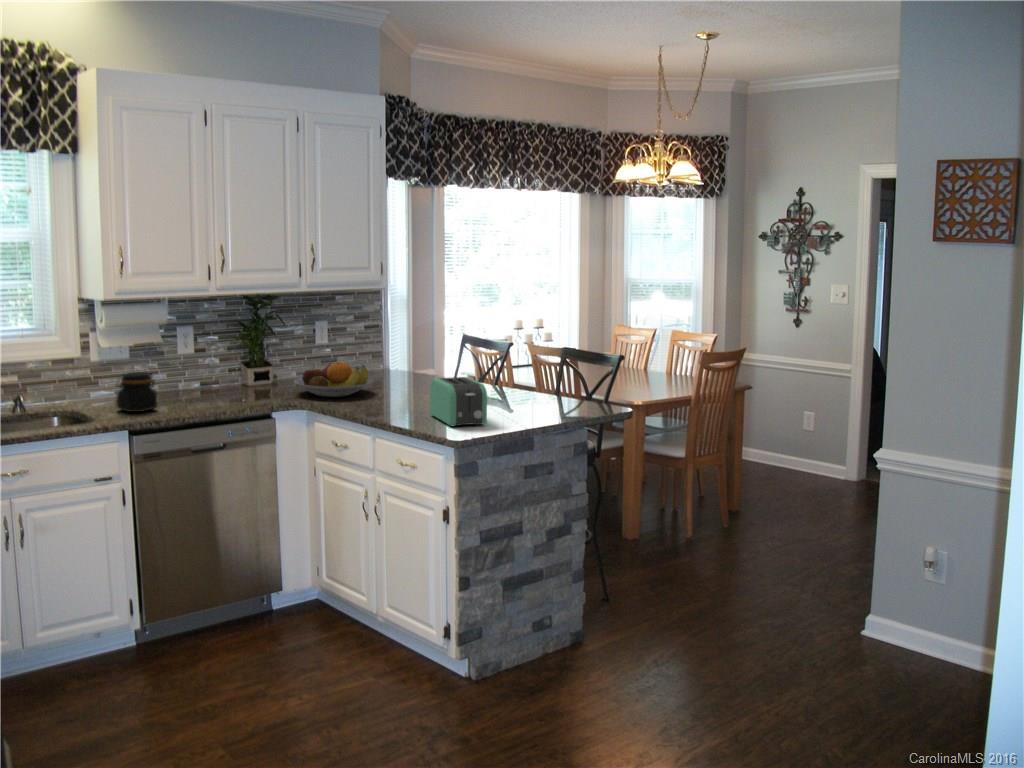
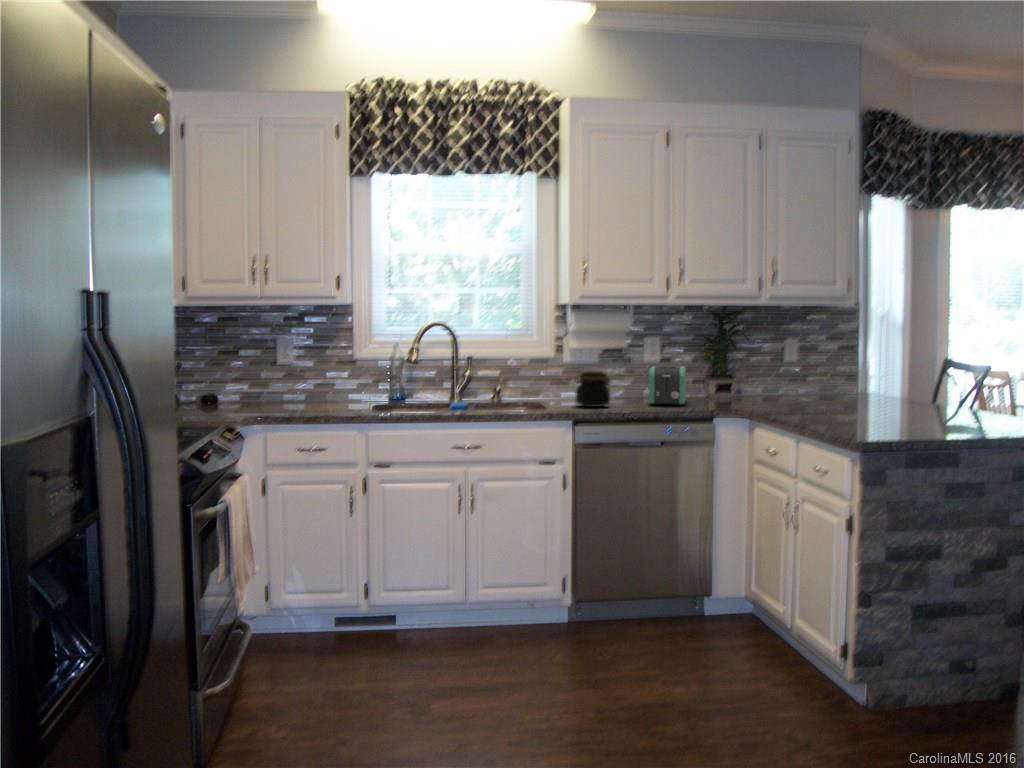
fruit bowl: present [294,362,372,397] -> none [751,372,836,408]
toaster: present [430,377,487,426] -> present [649,366,686,405]

